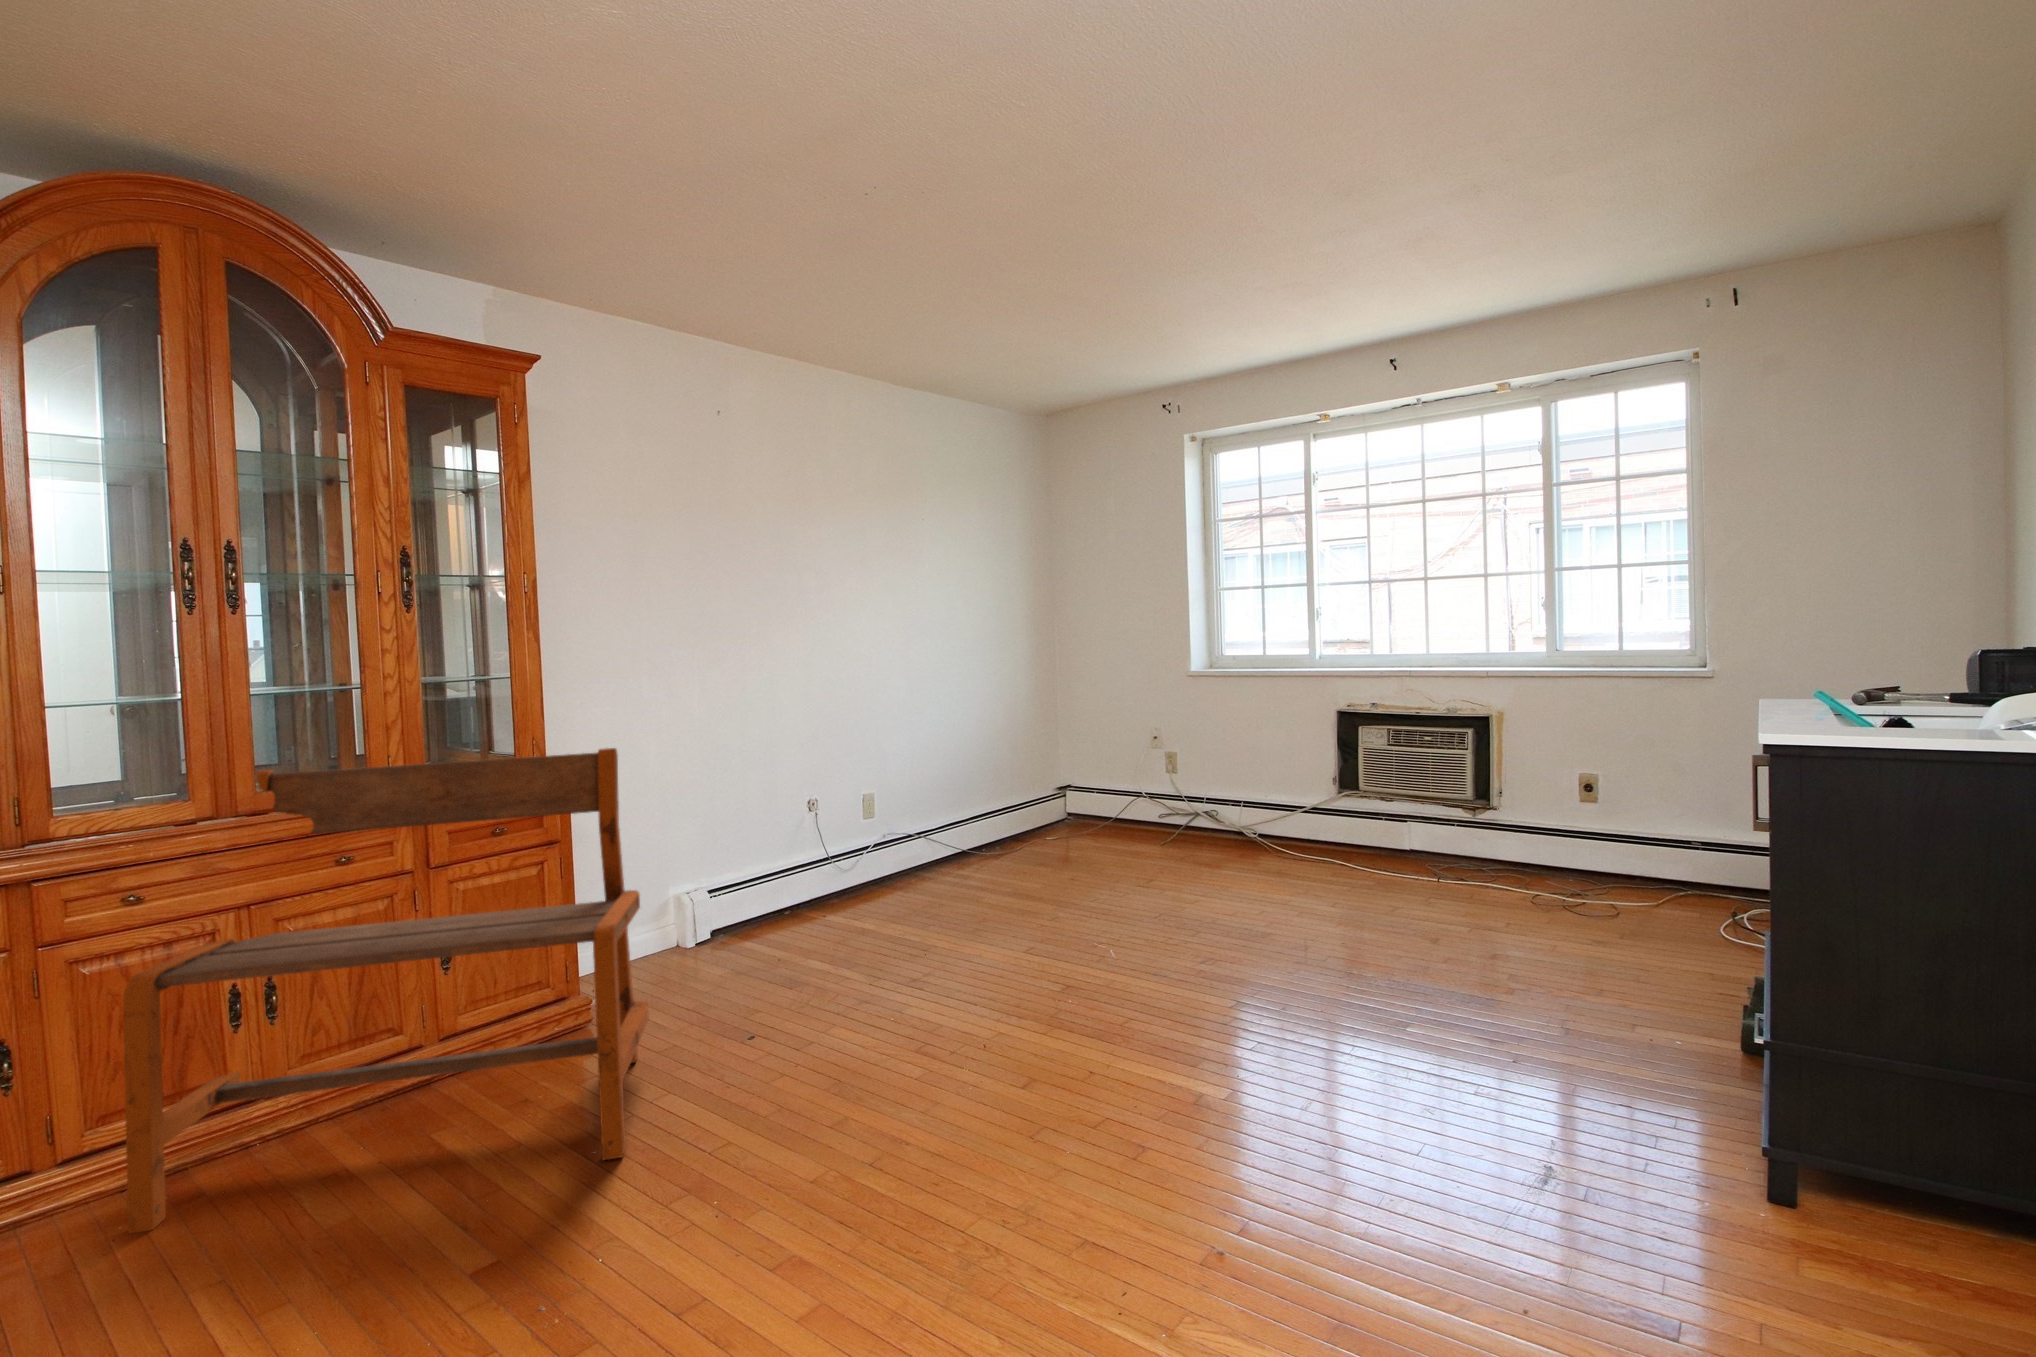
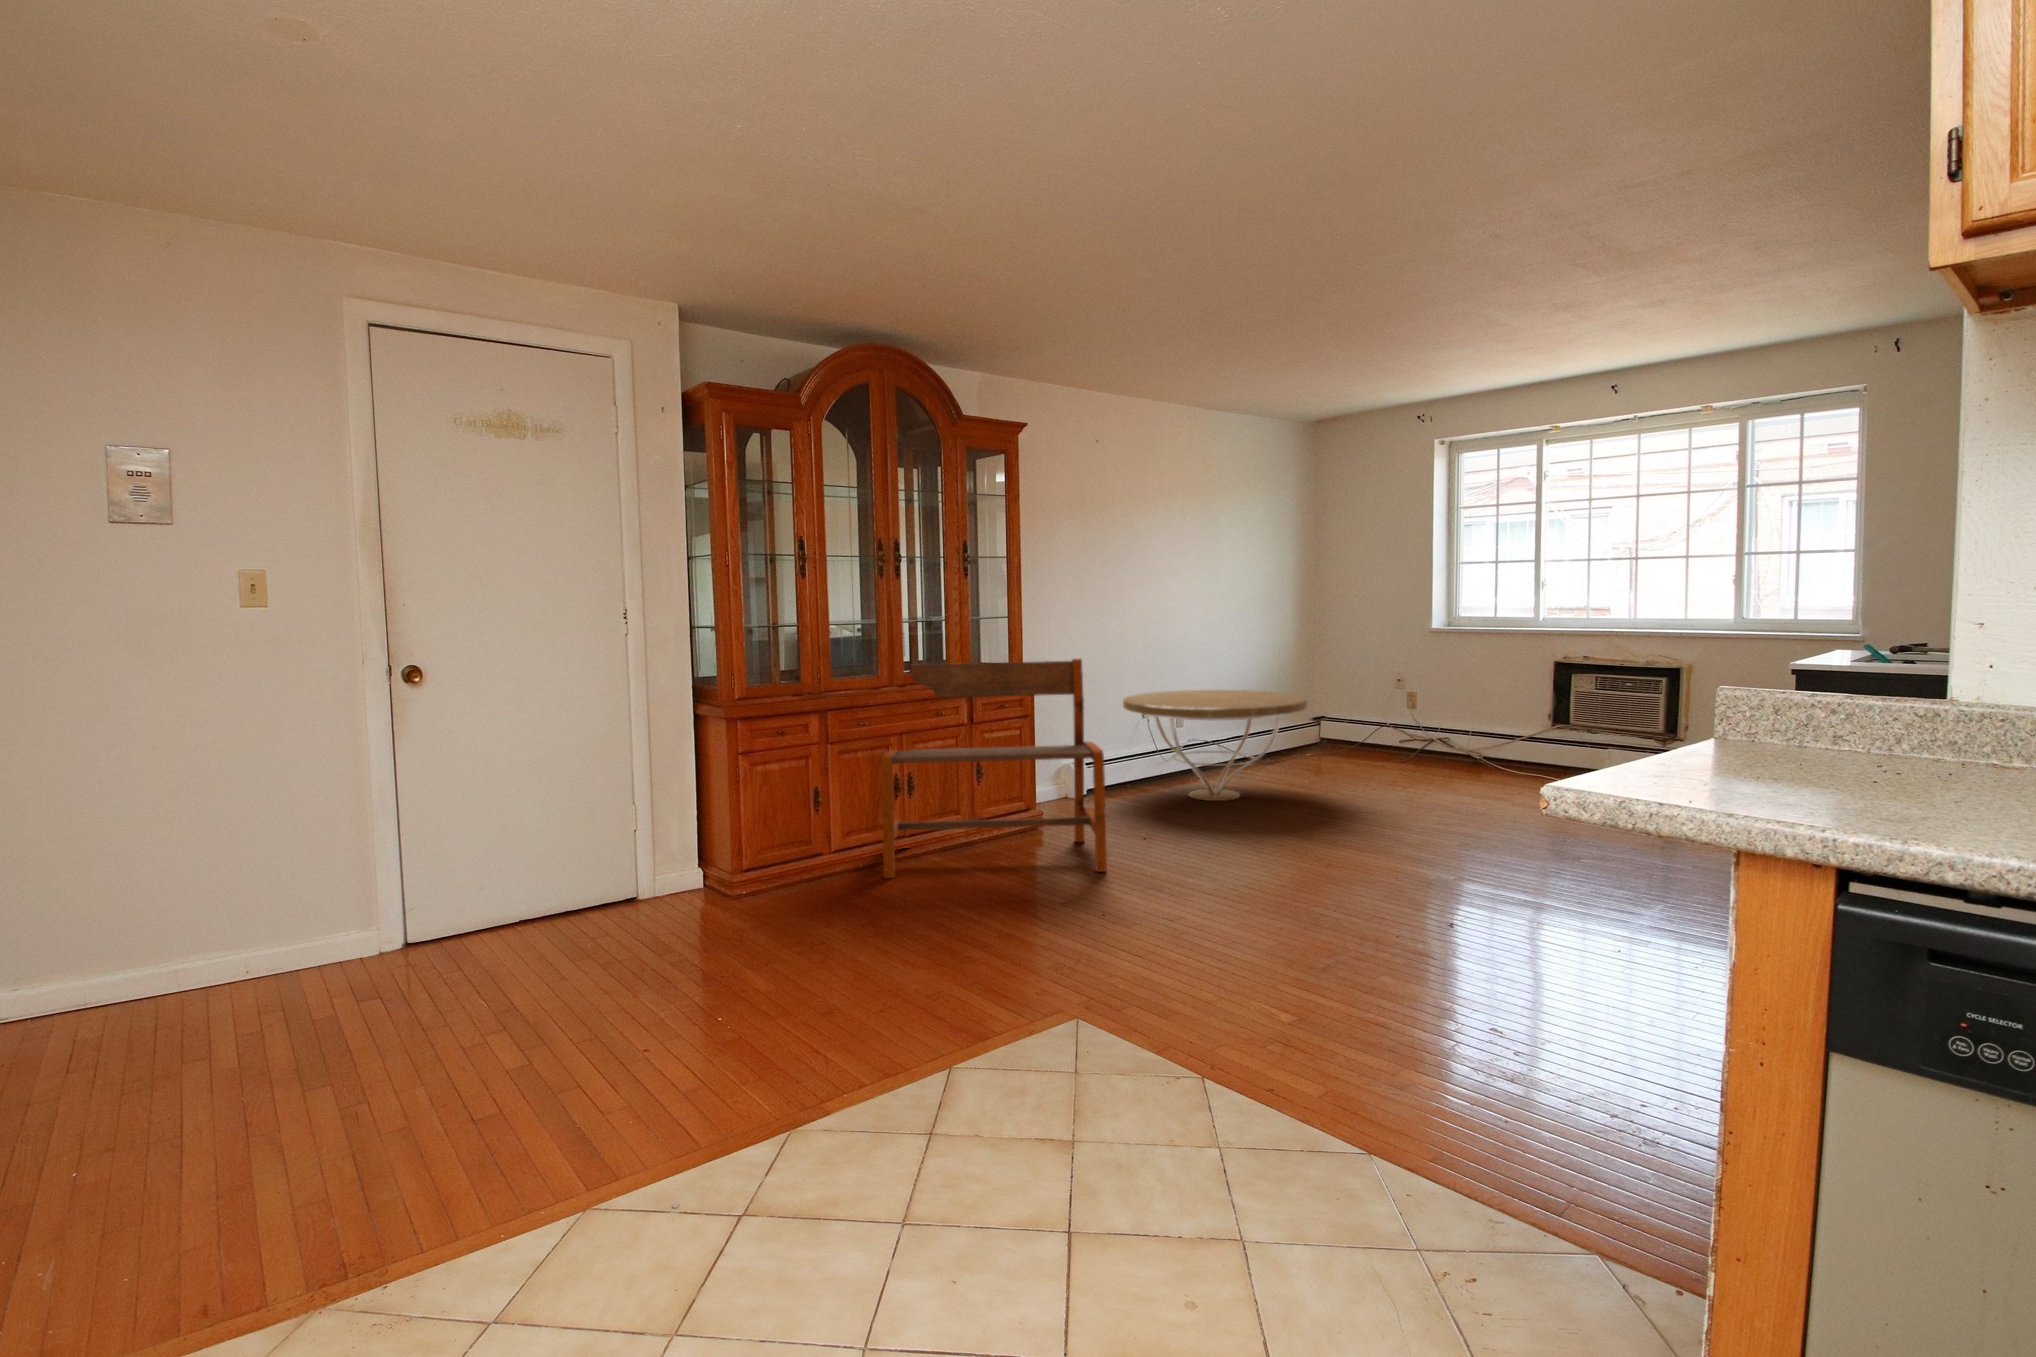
coffee table: none [759,766,1026,937] -> present [1123,690,1308,801]

